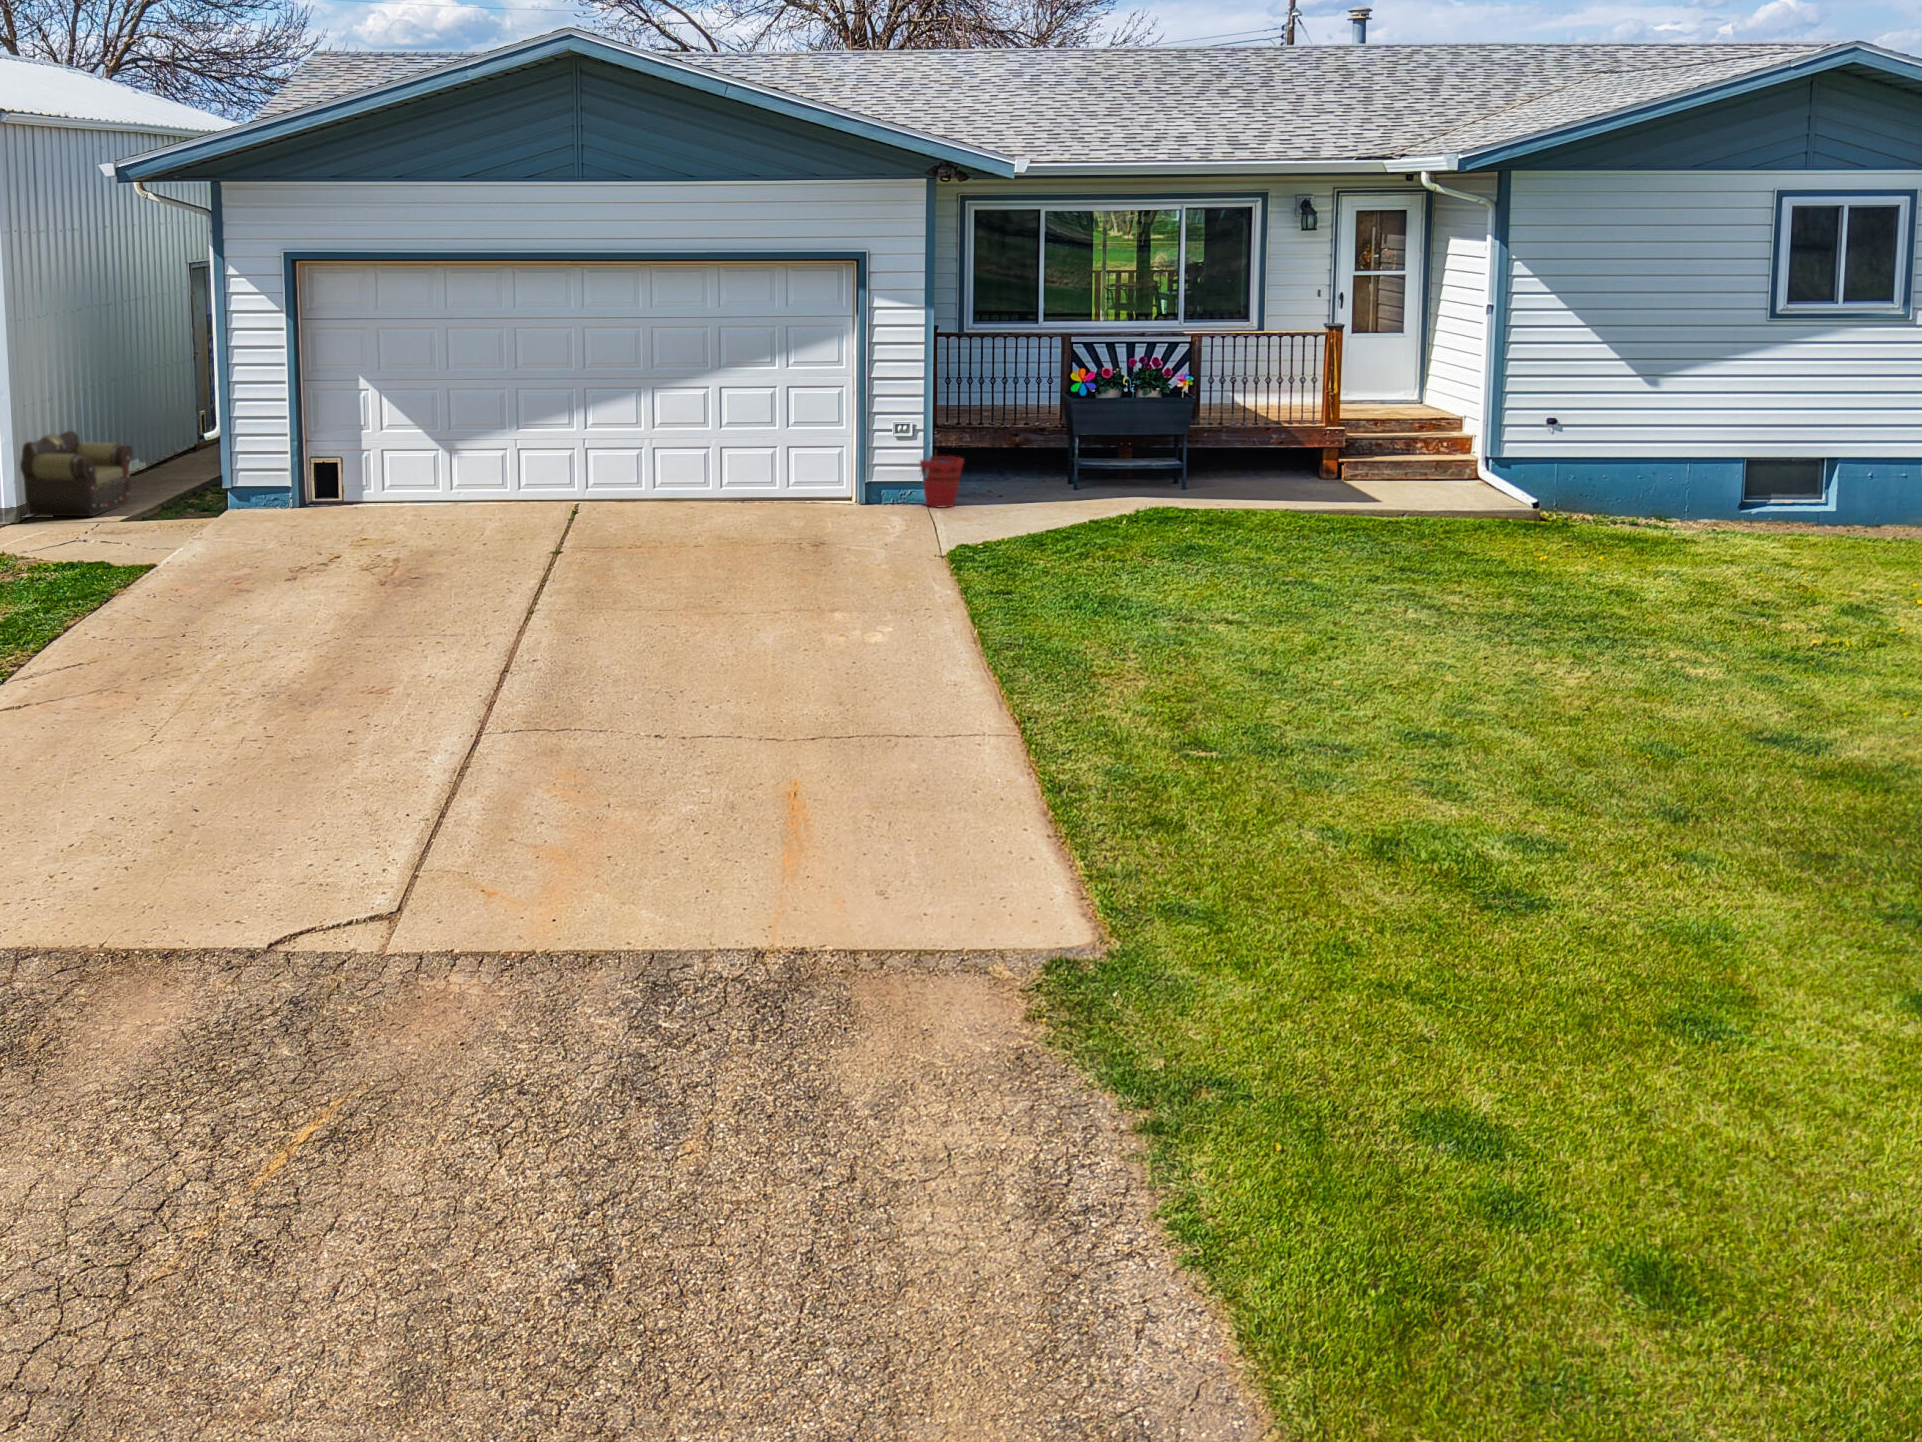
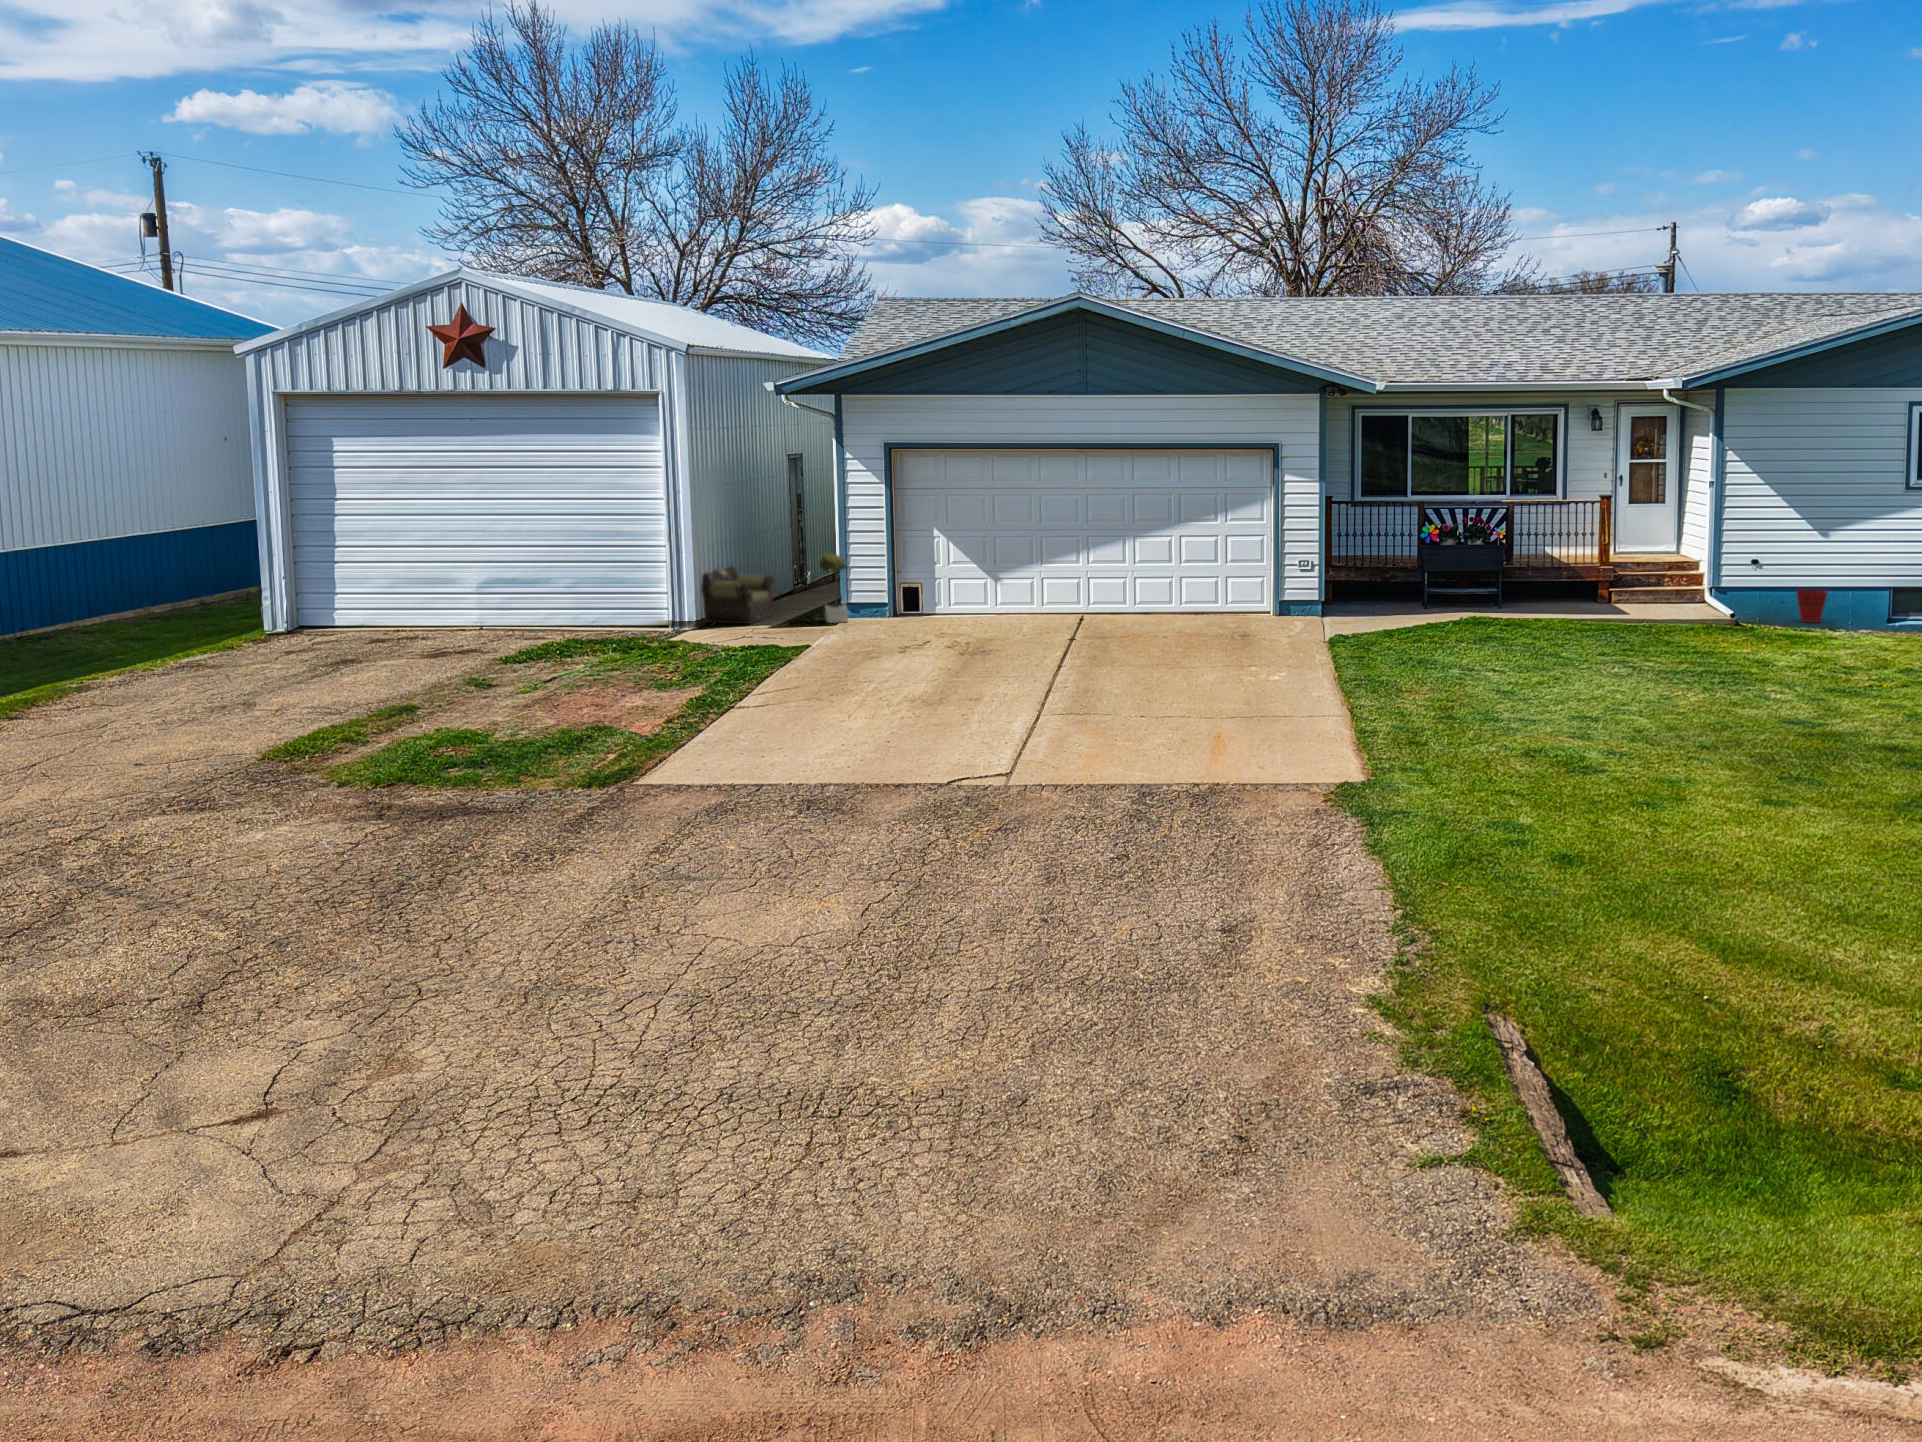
potted tree: none [193,411,238,515] -> present [819,554,848,623]
bucket: present [920,456,964,507] -> present [1796,589,1828,623]

